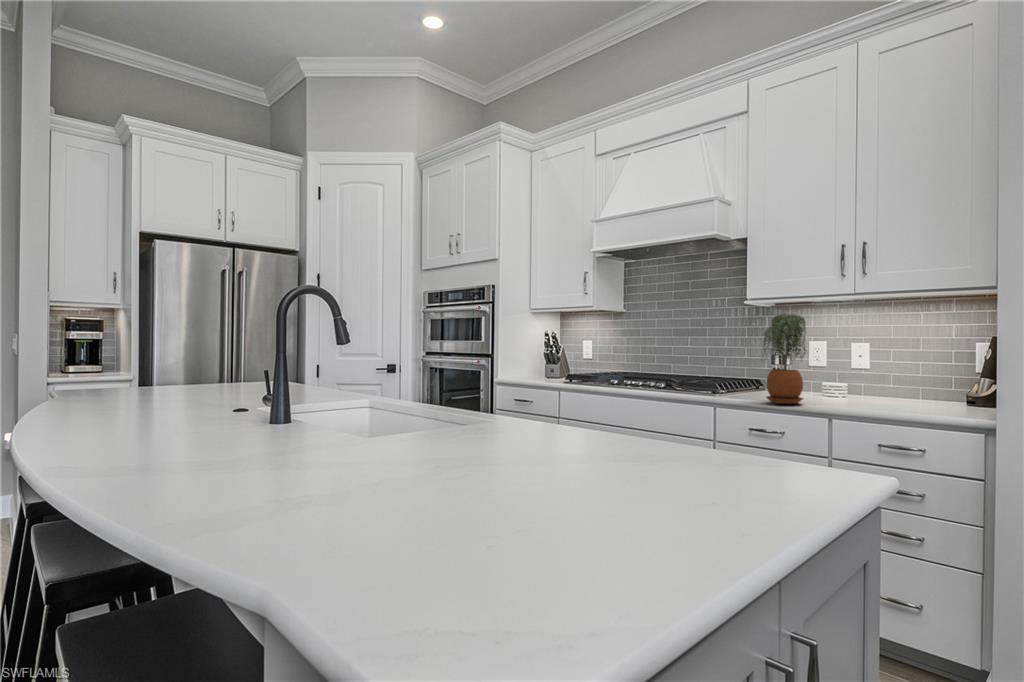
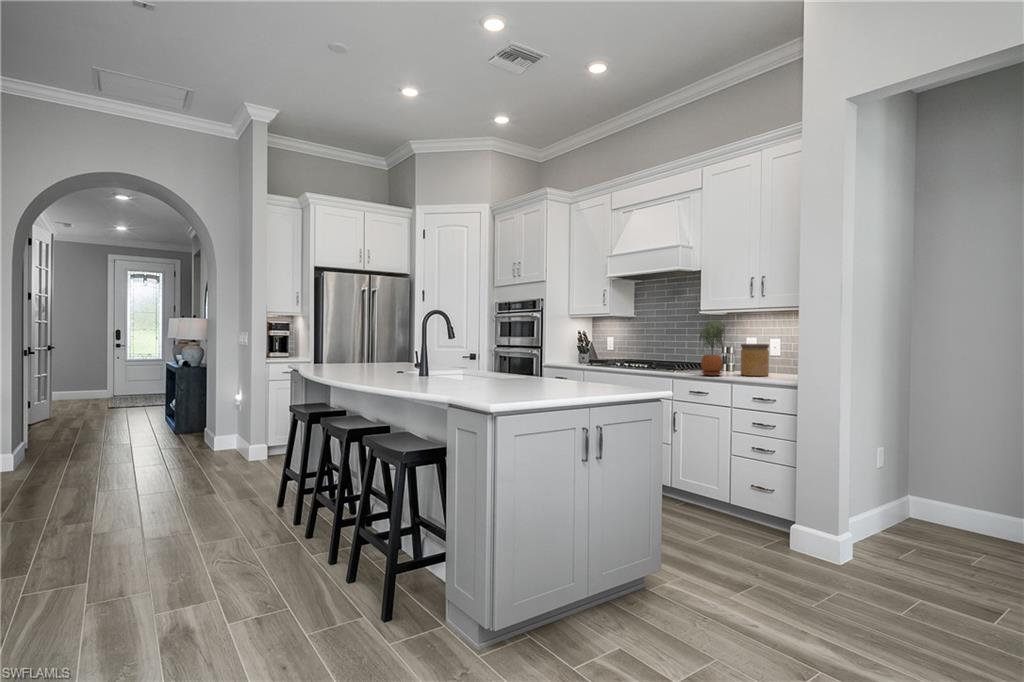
jar: none [828,351,877,404] -> present [741,344,769,376]

